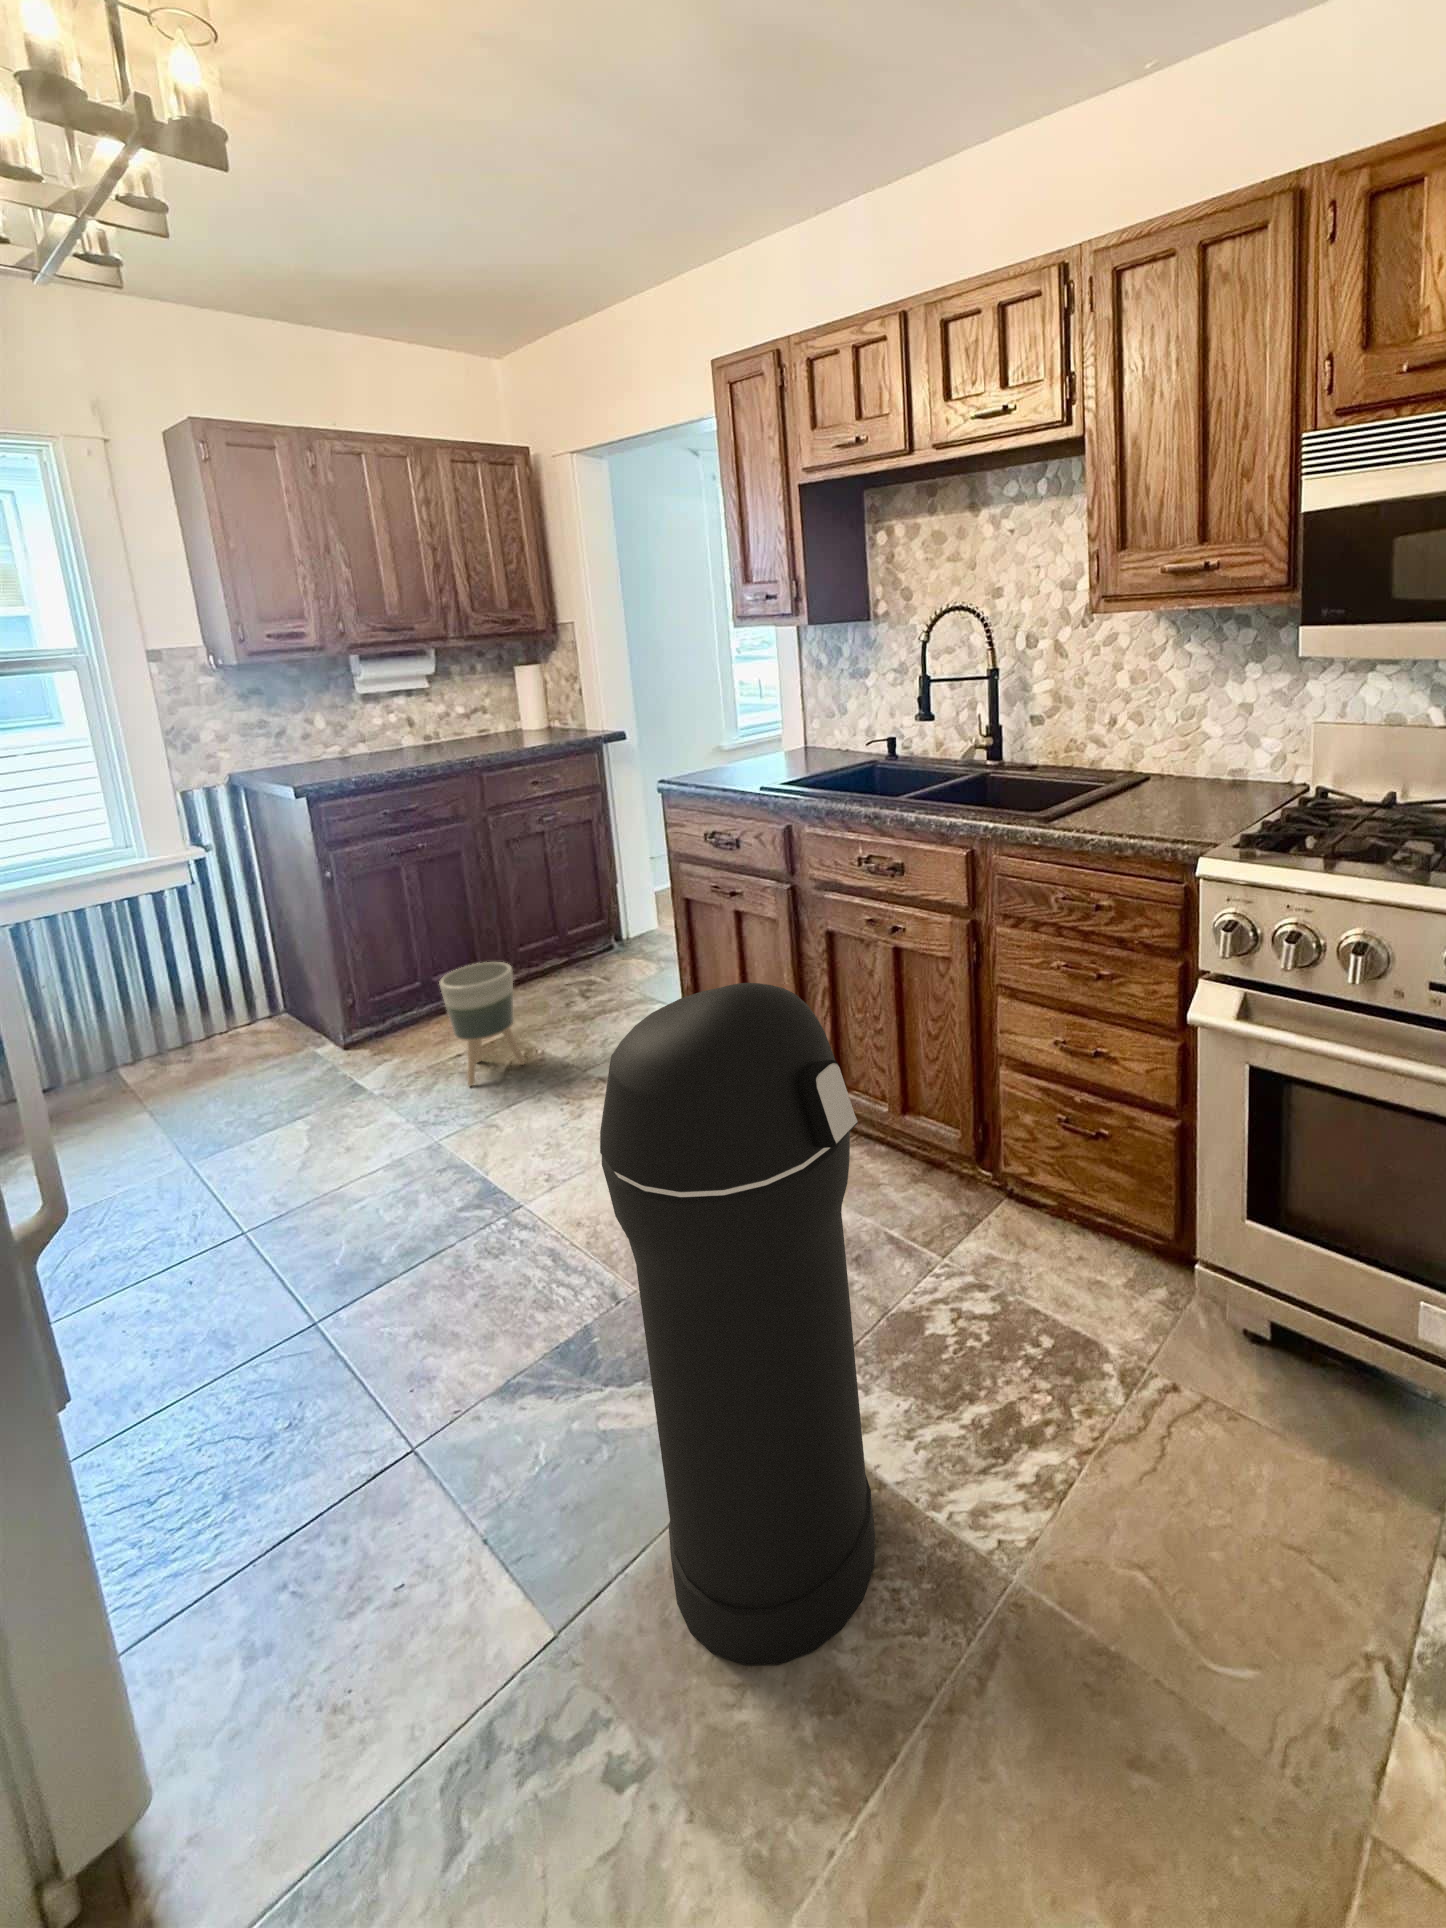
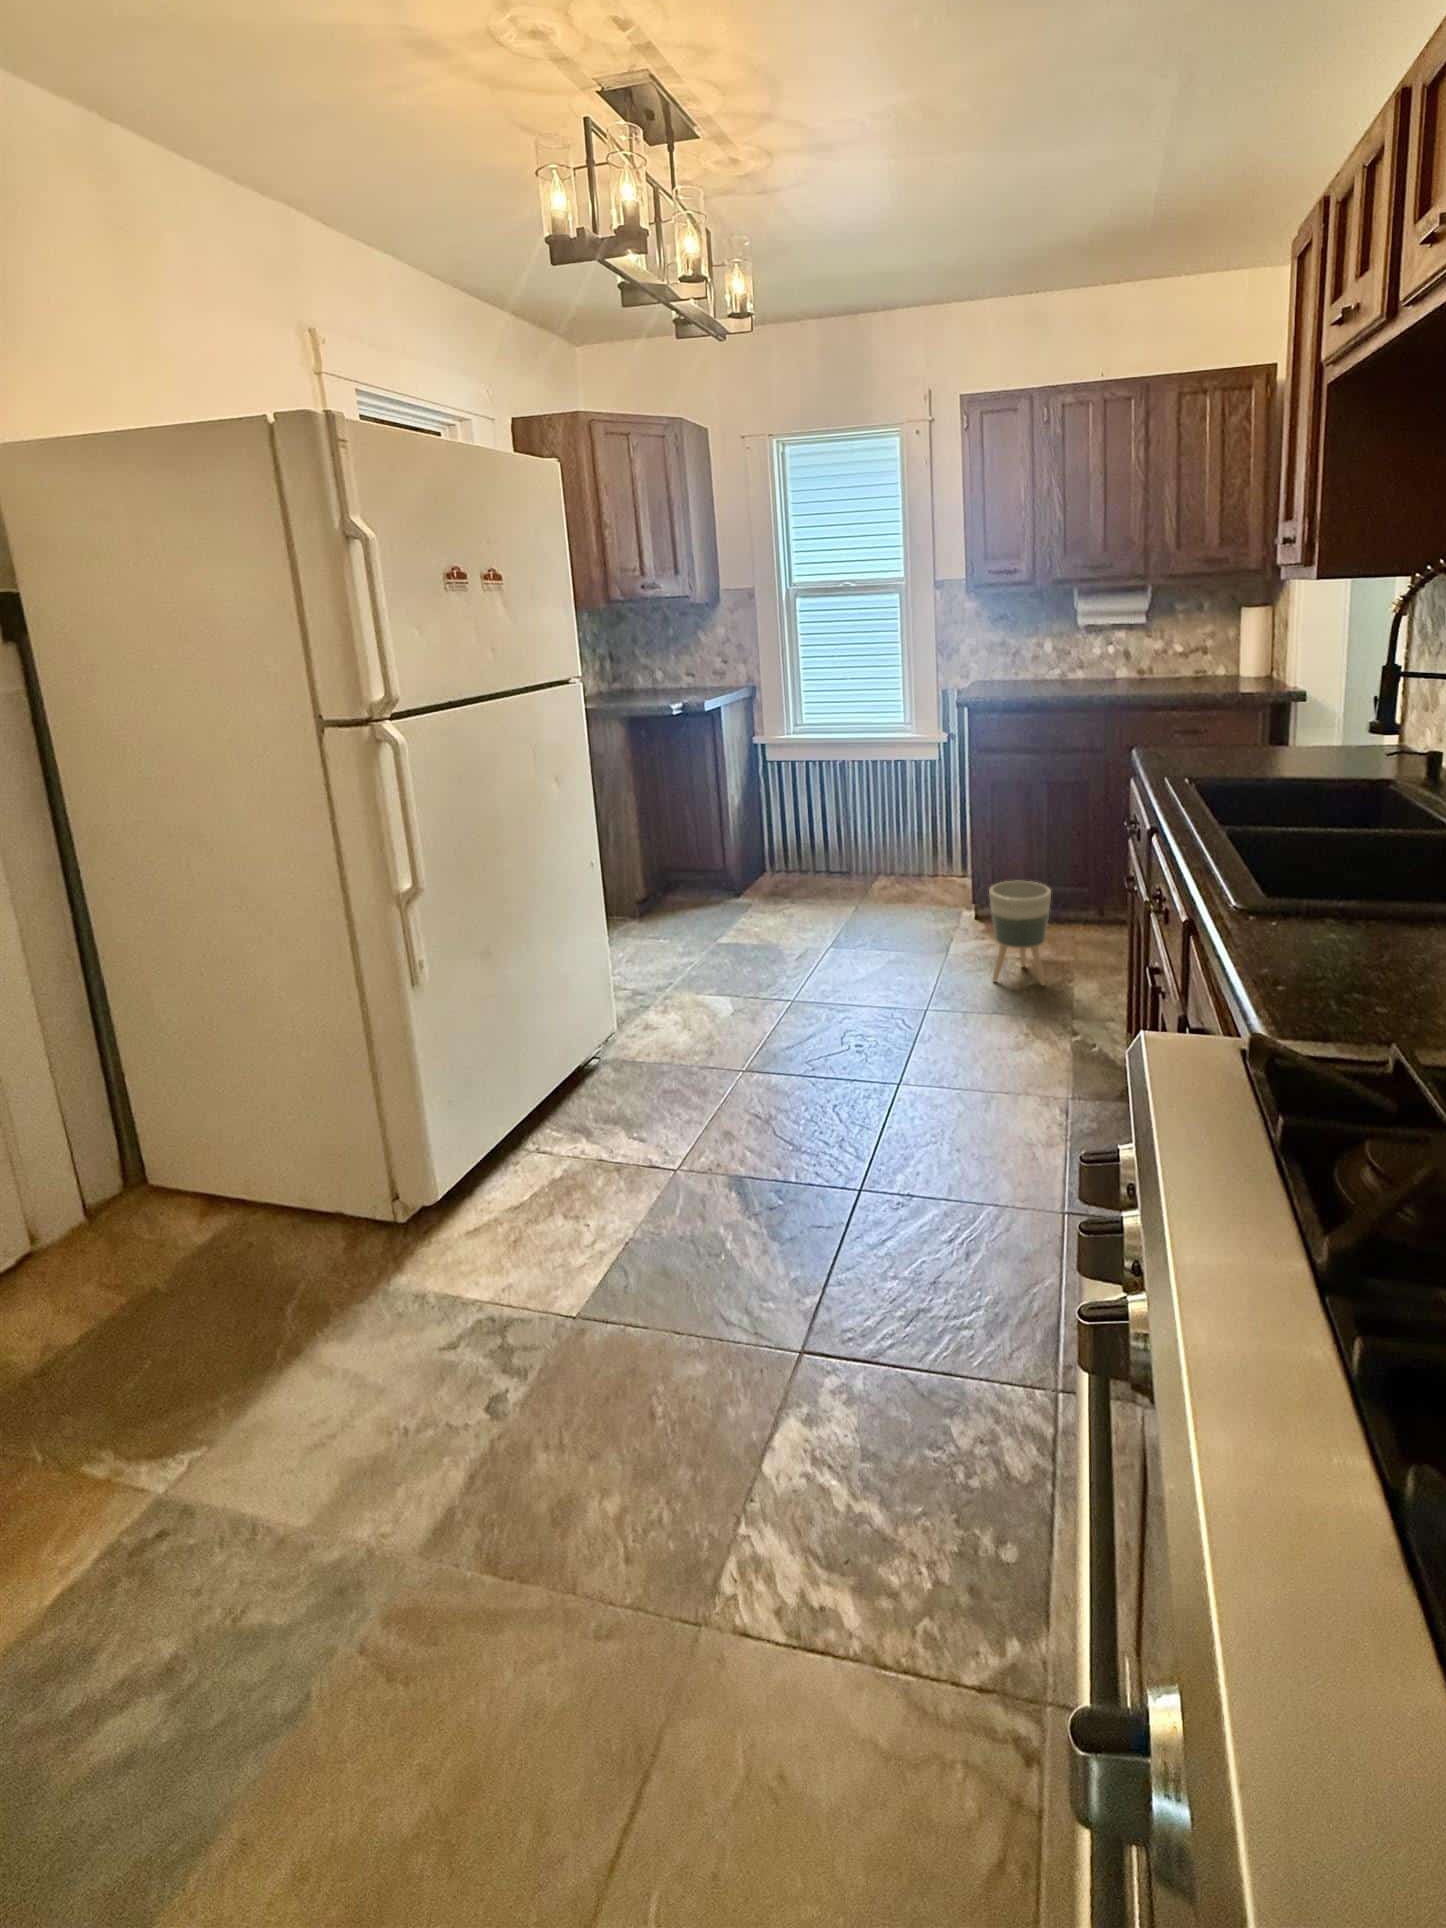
trash can: present [600,983,875,1665] -> none [516,924,753,1500]

